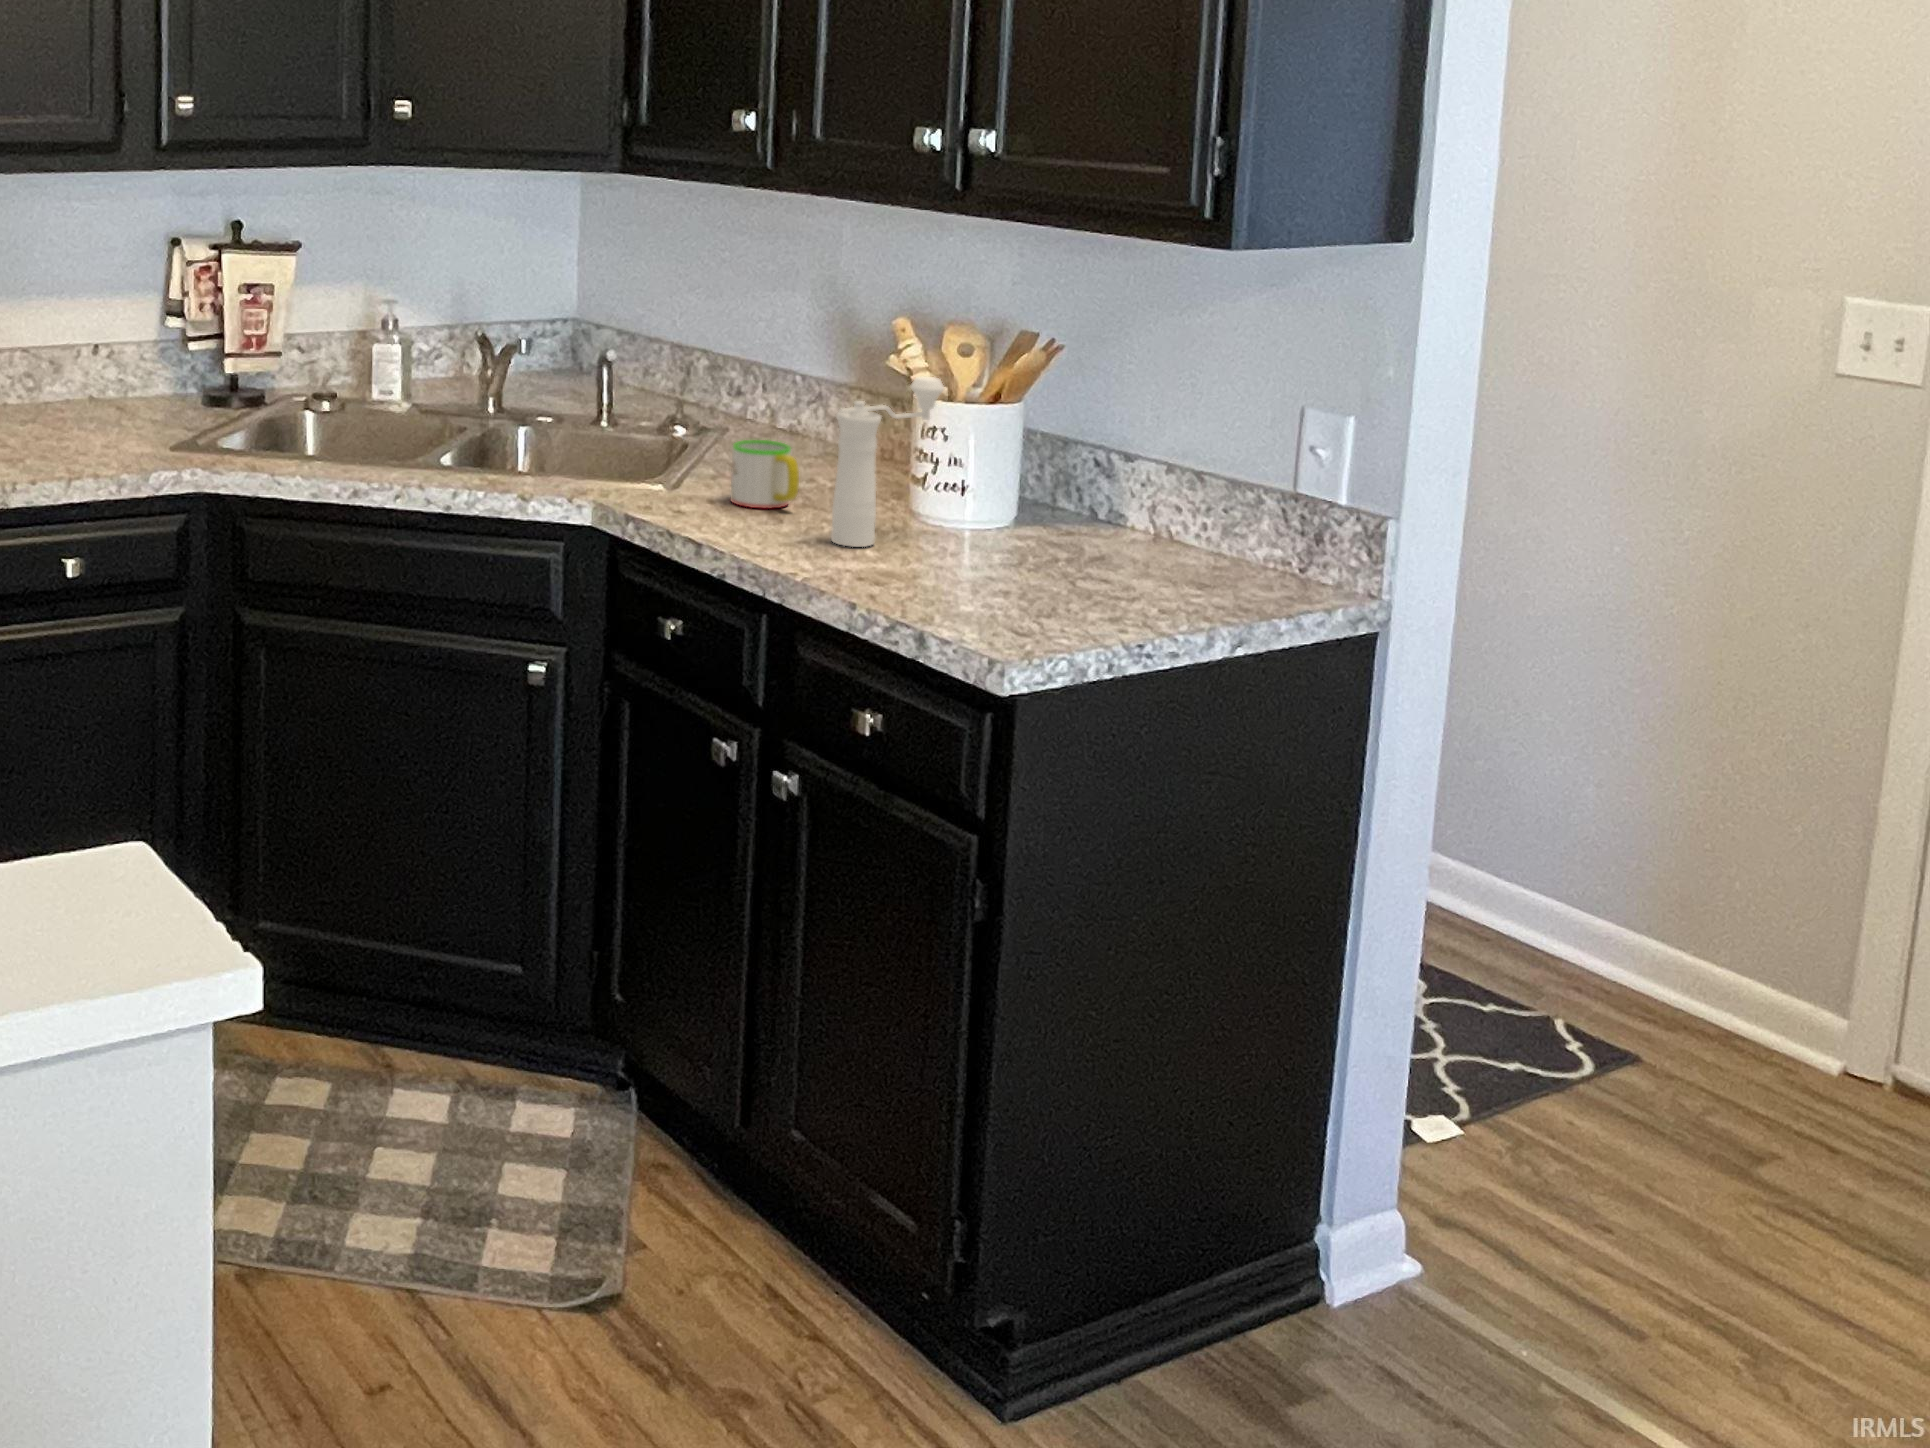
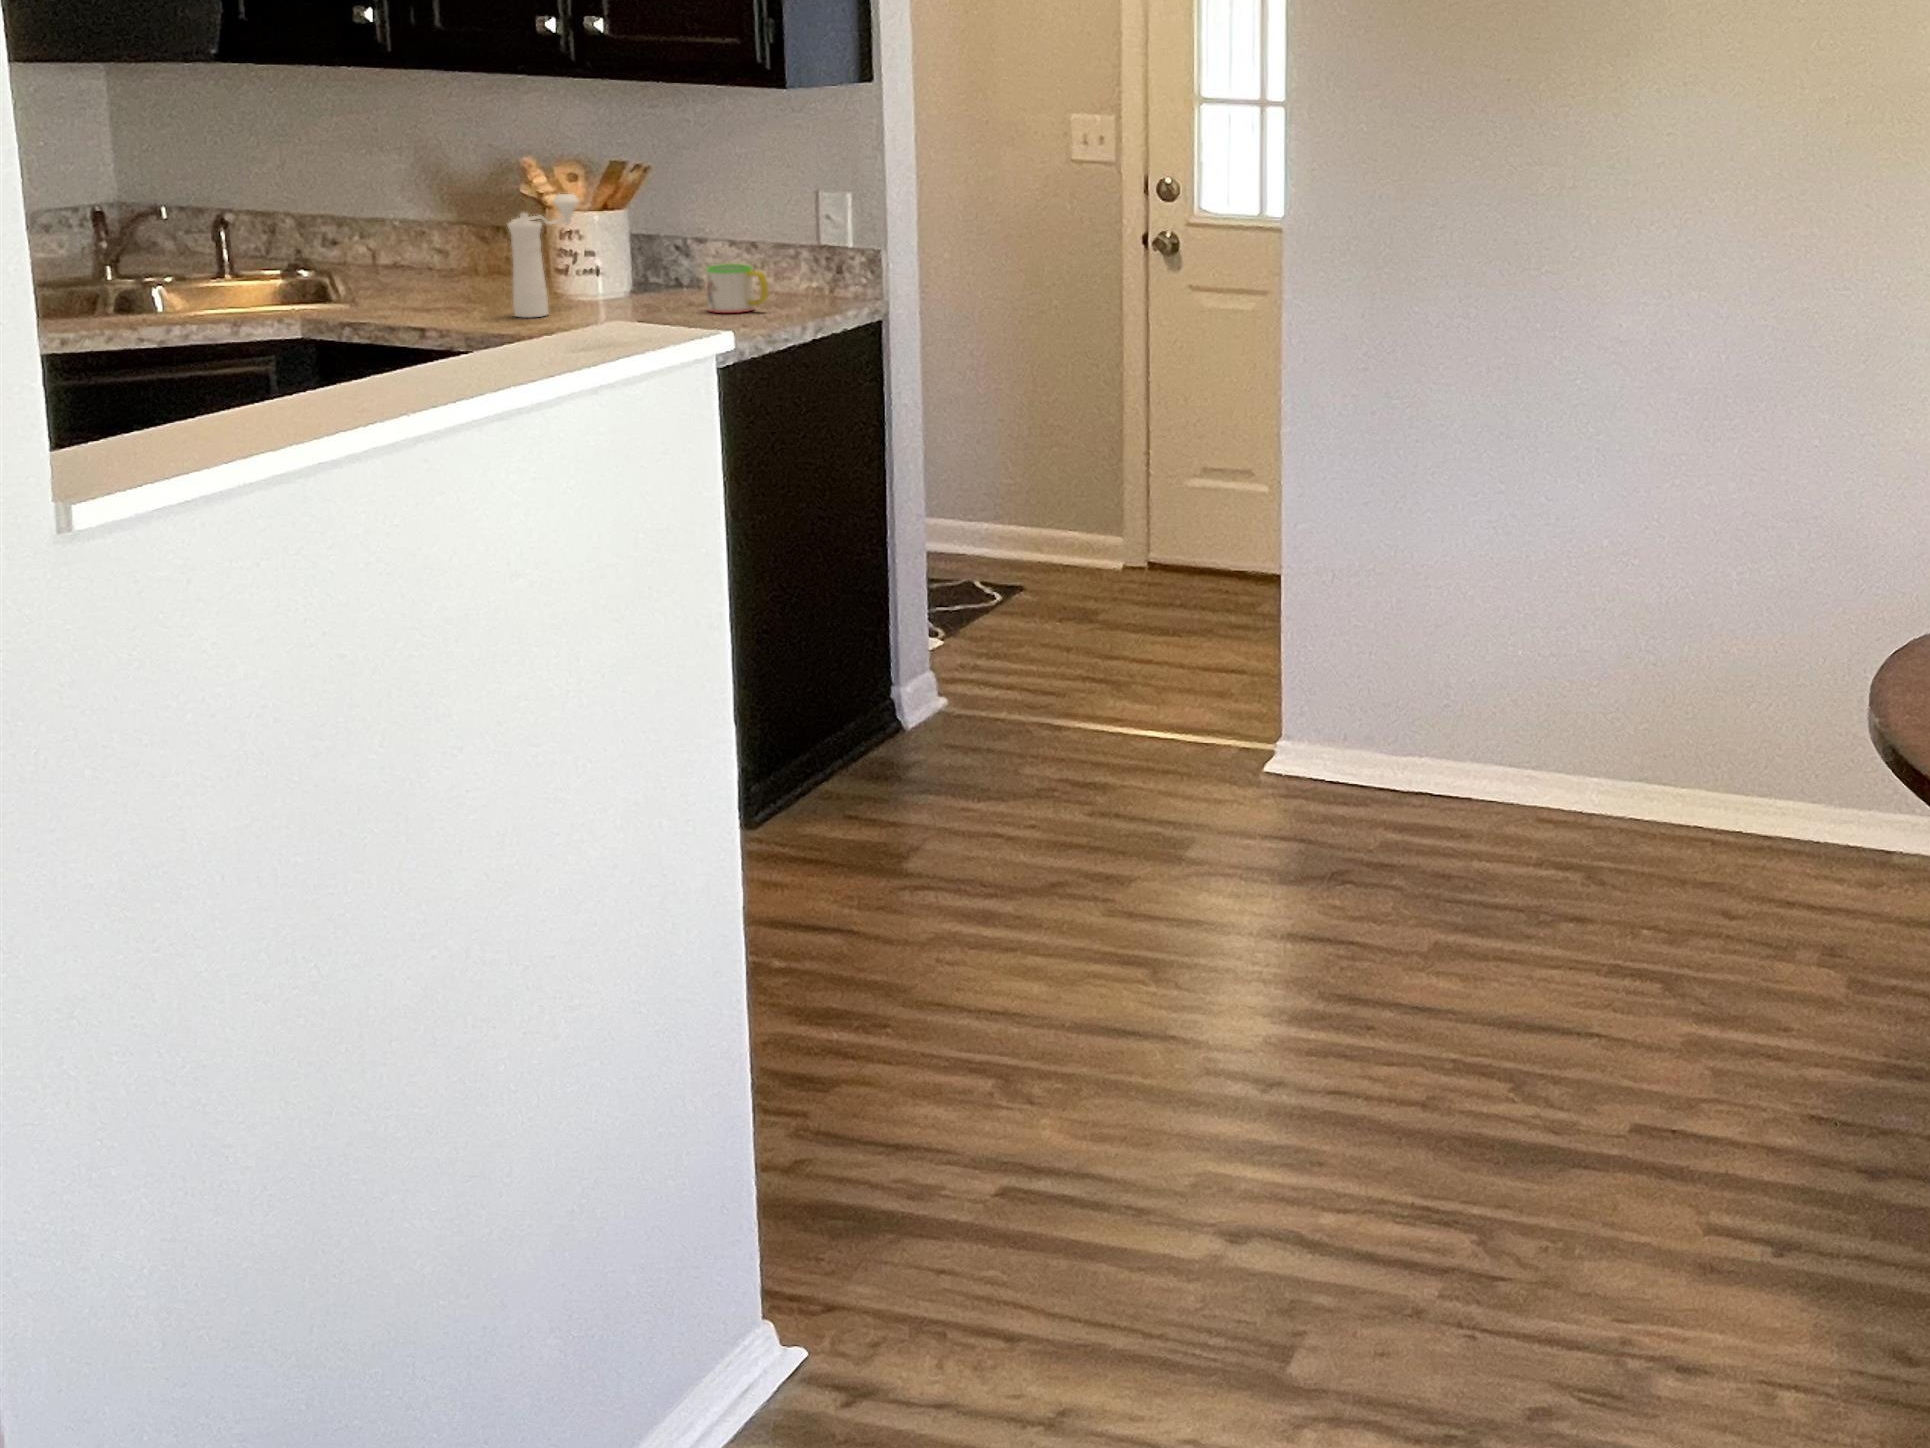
mug: present [731,440,799,508] -> present [706,264,768,313]

